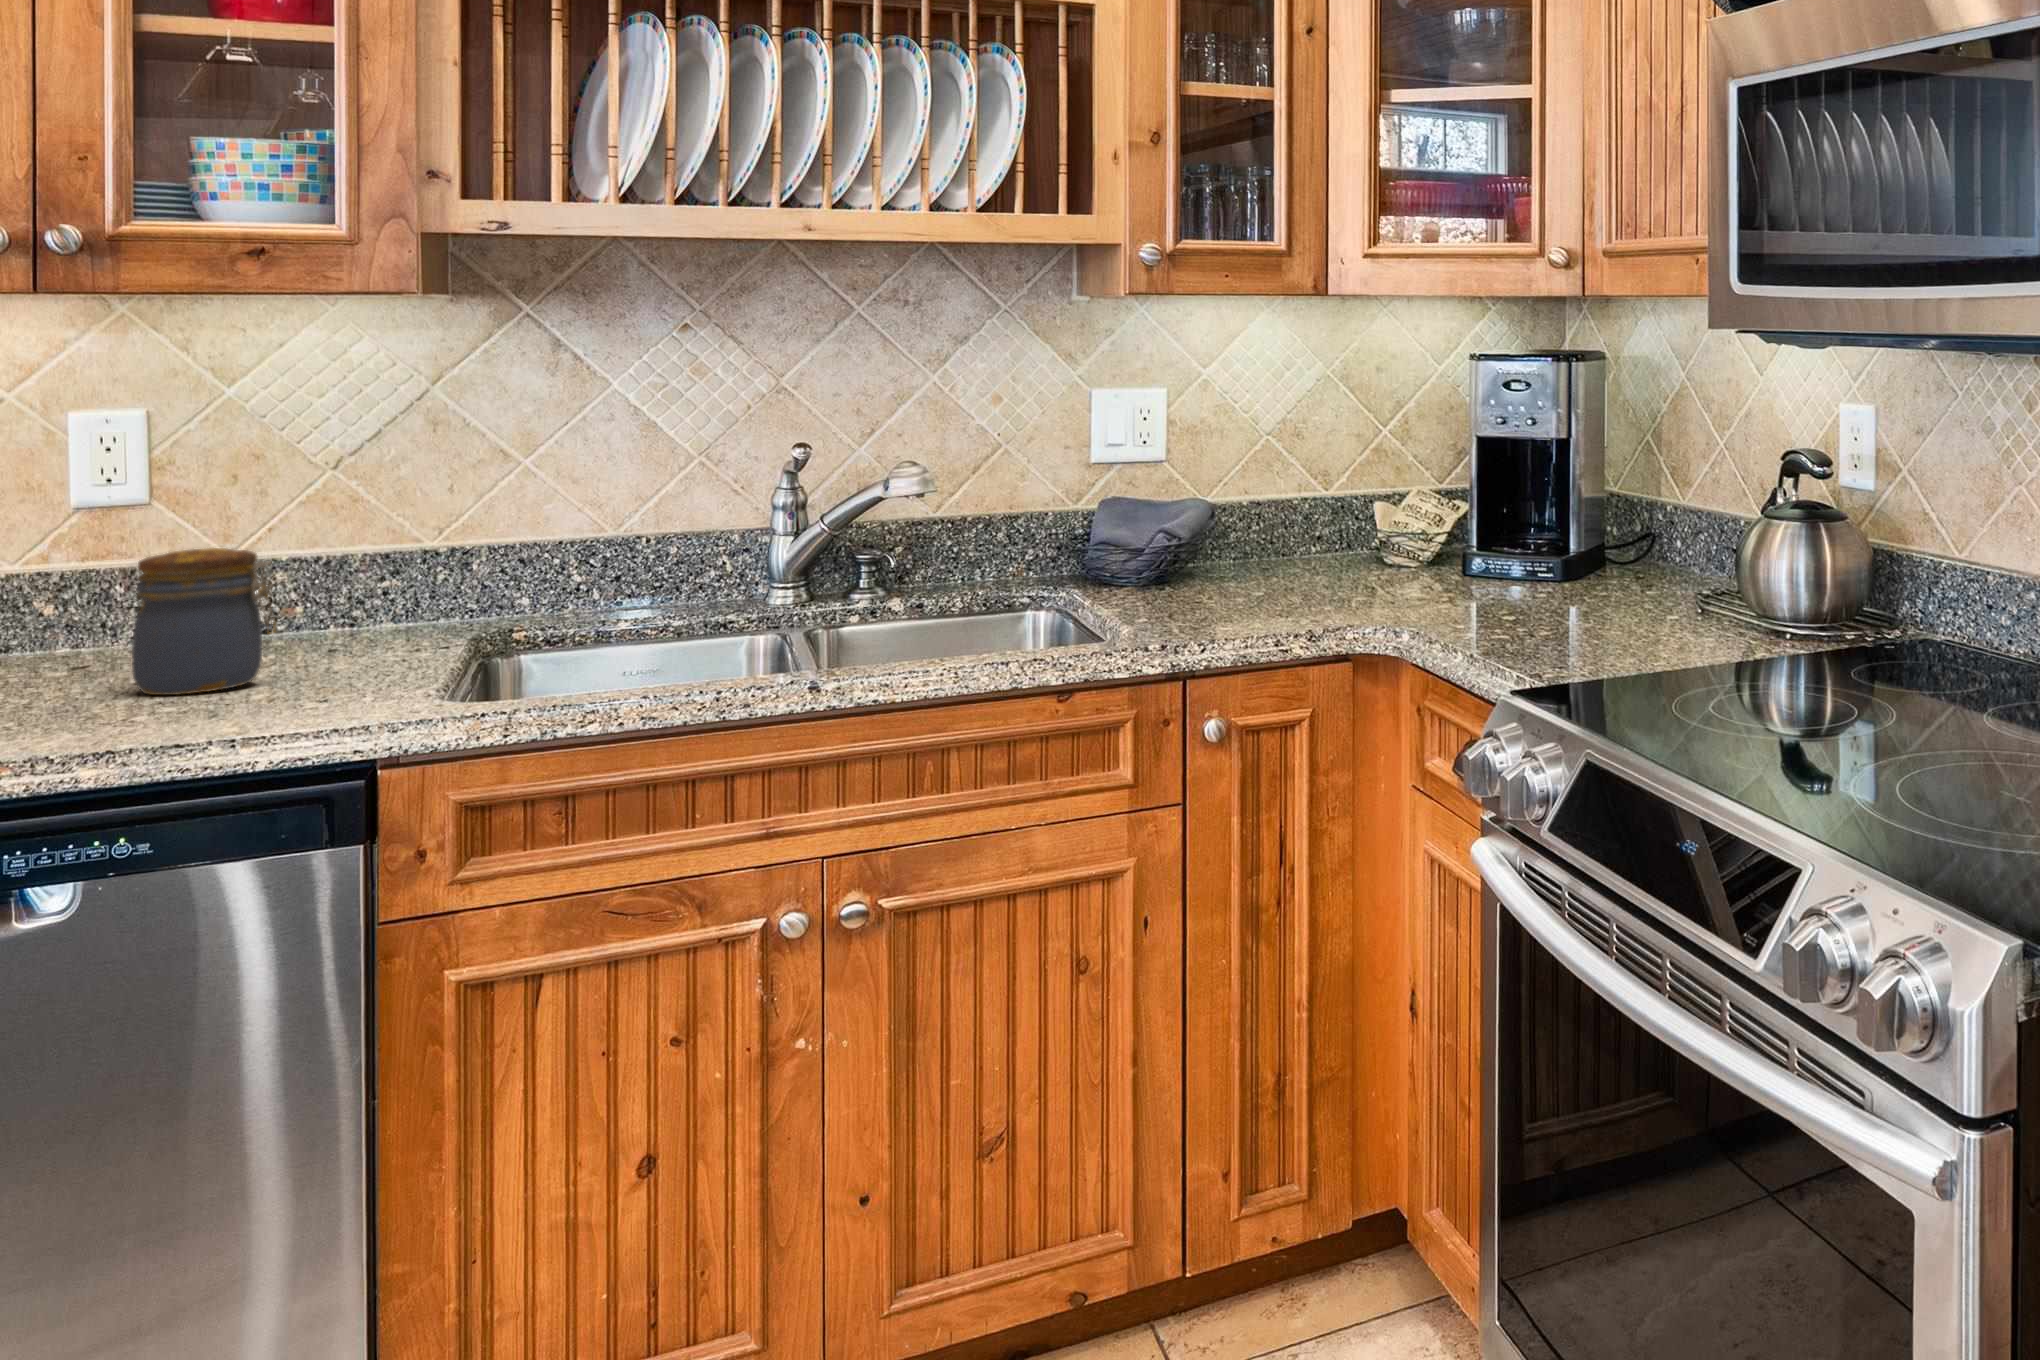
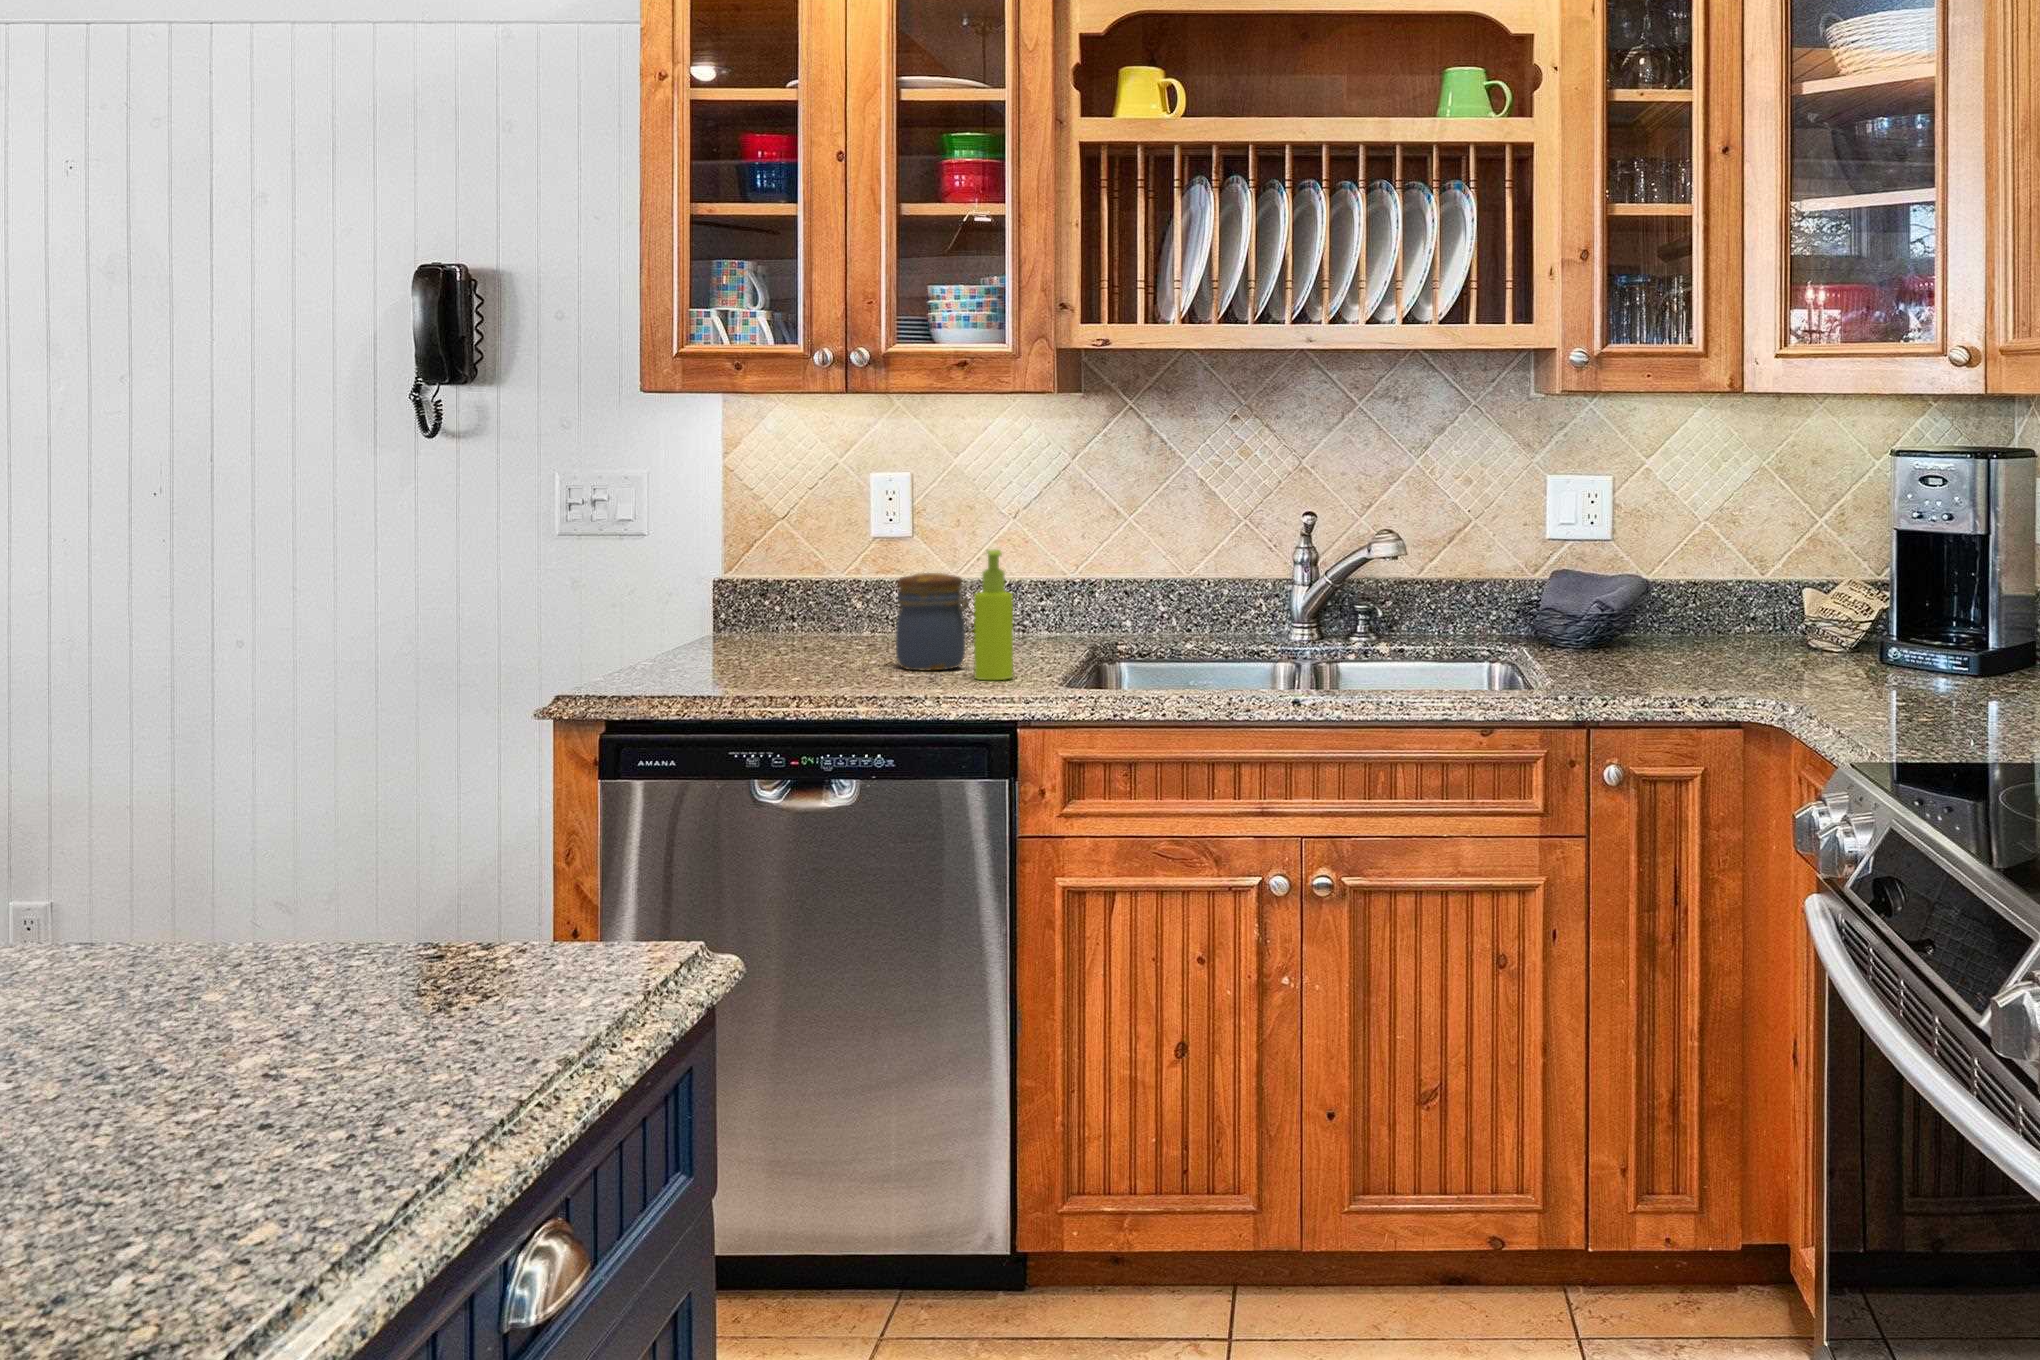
soap dispenser: none [283,508,352,700] -> present [974,549,1013,680]

